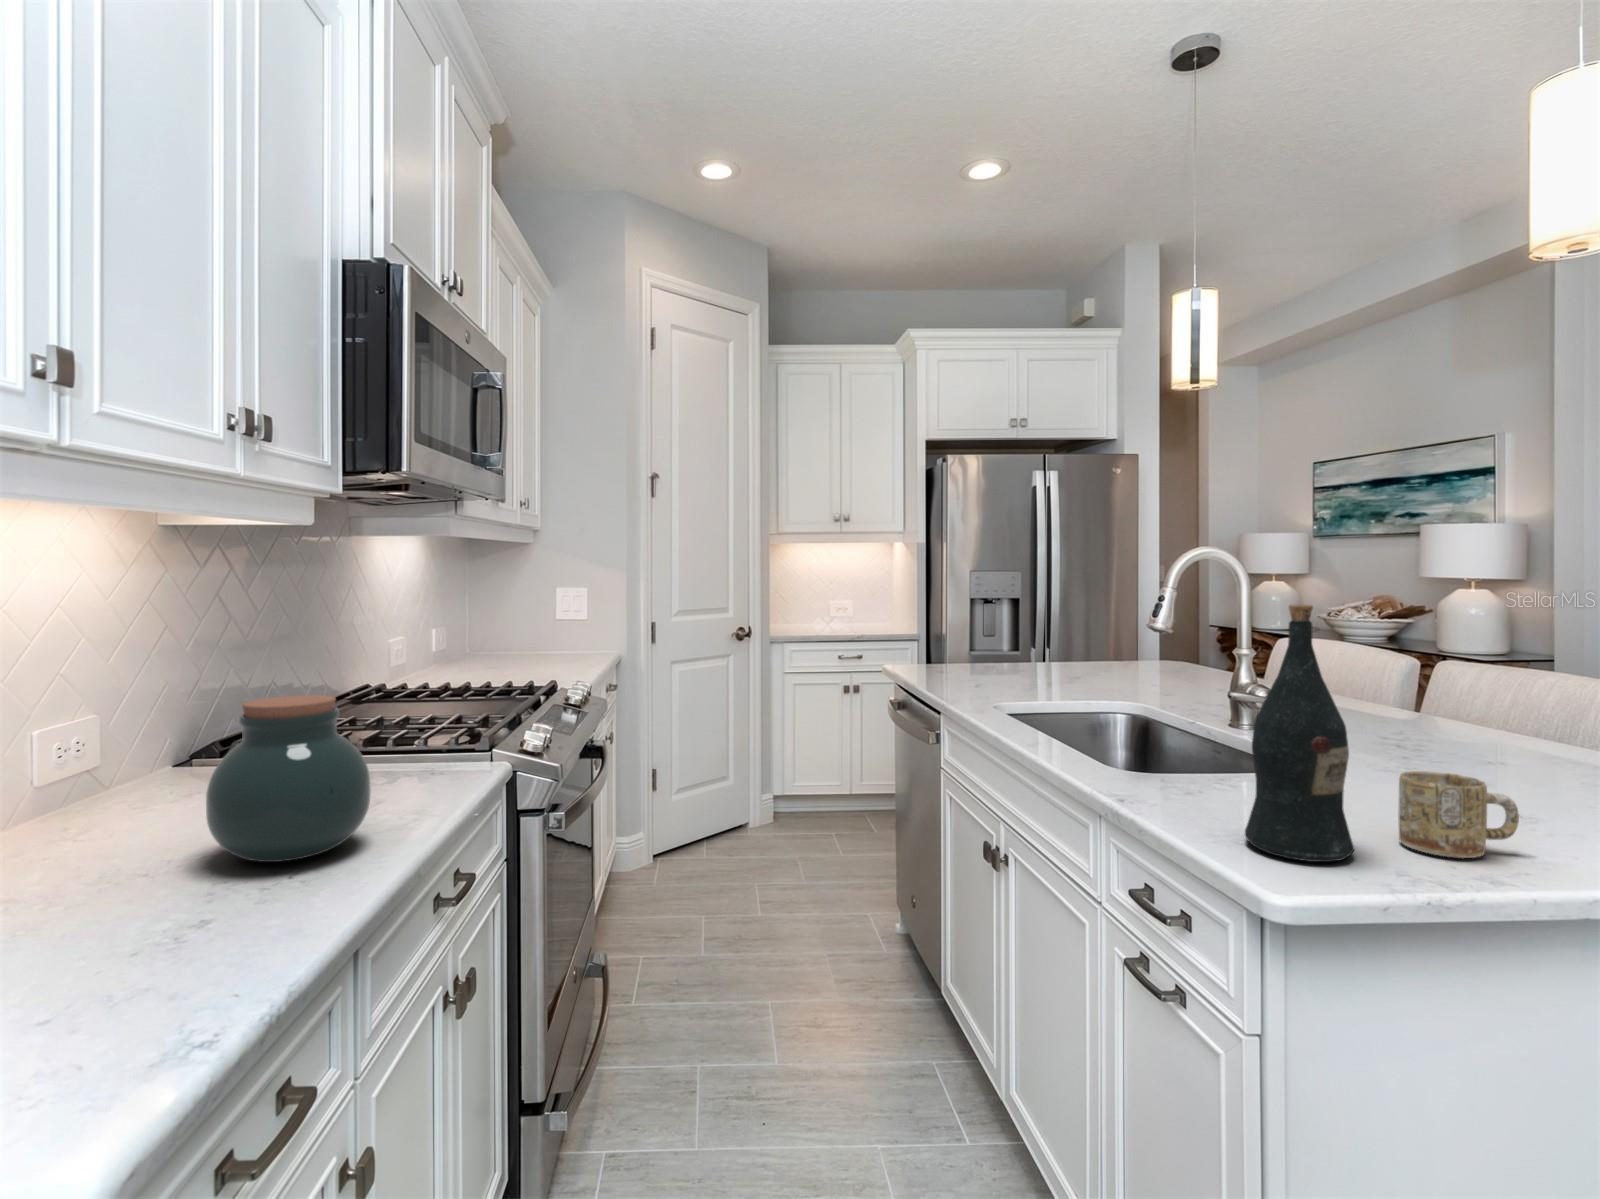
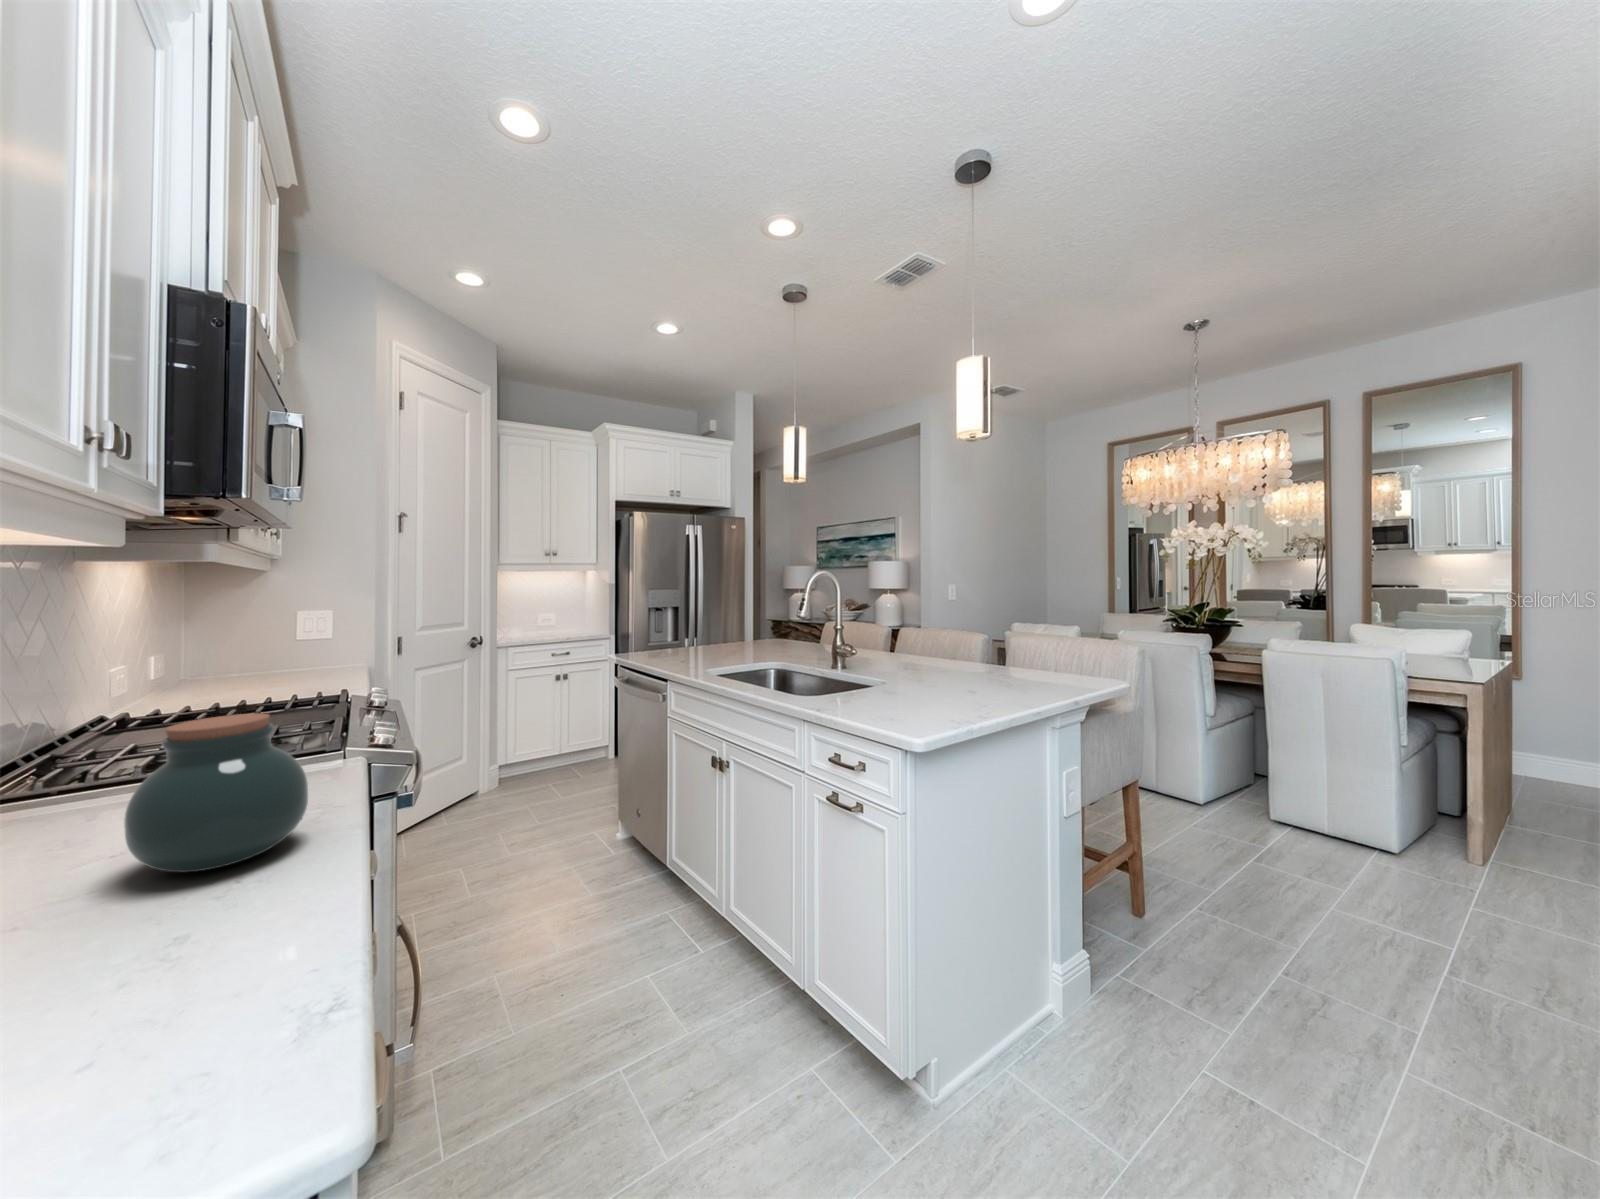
wine bottle: present [1245,605,1354,862] -> none [886,605,932,726]
mug: present [1398,771,1519,858] -> none [941,678,982,714]

